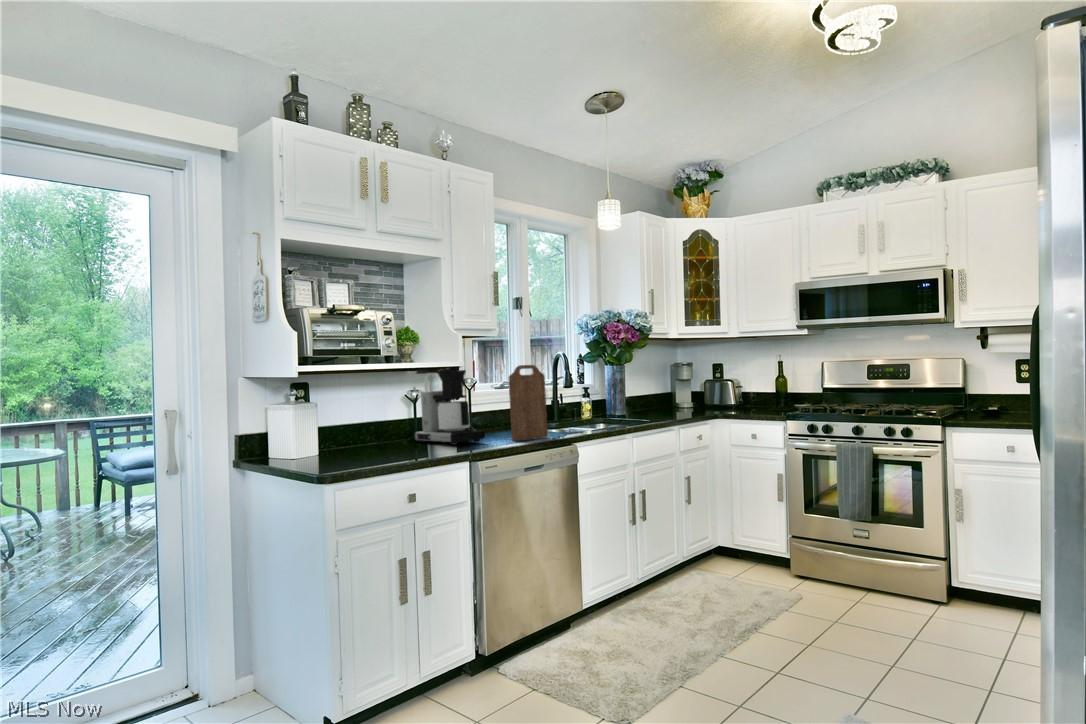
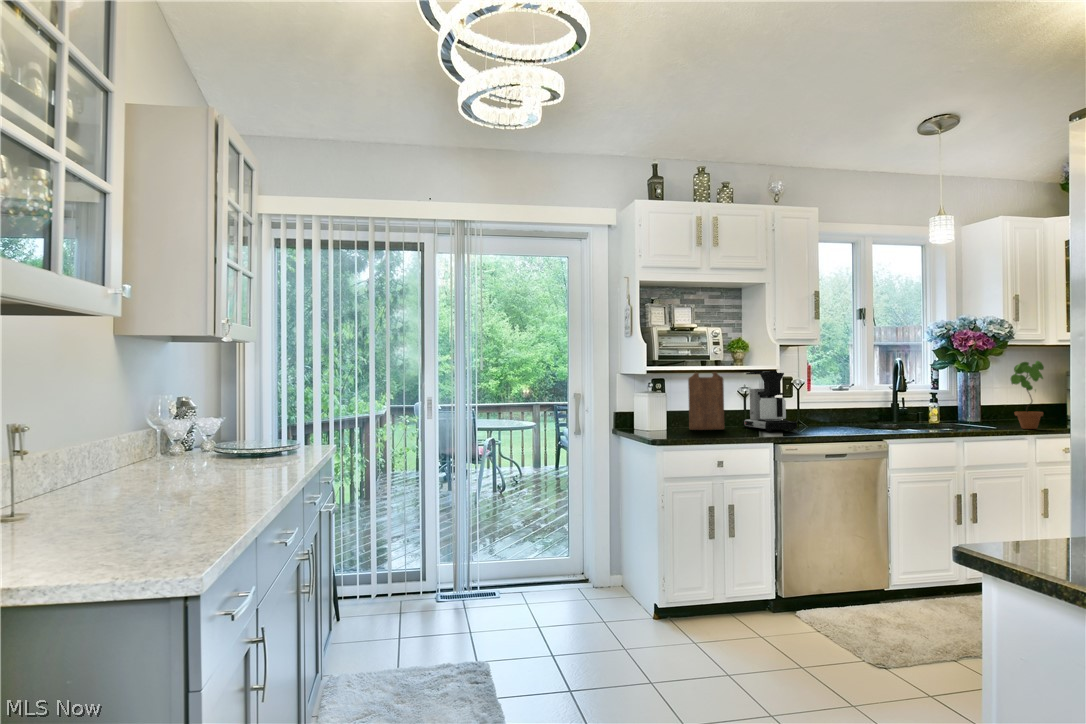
potted plant: none [656,352,682,419] -> present [1011,361,1044,429]
cutting board: present [508,365,548,441] -> present [688,372,724,430]

